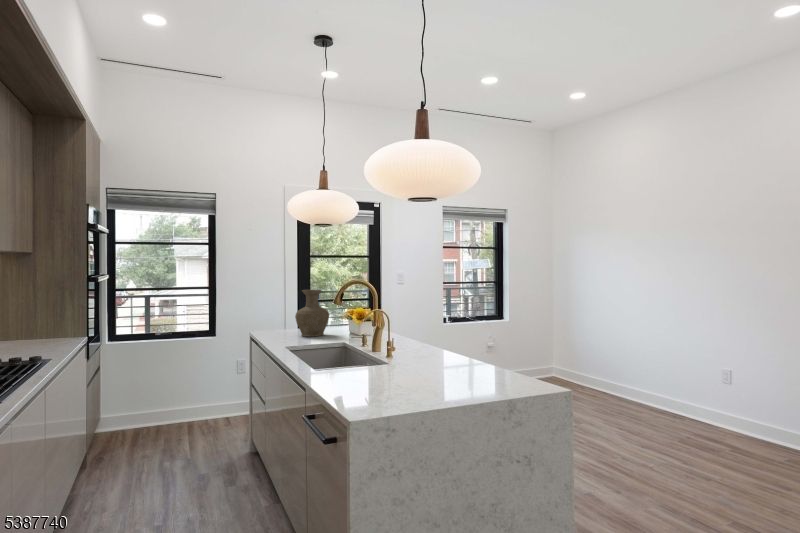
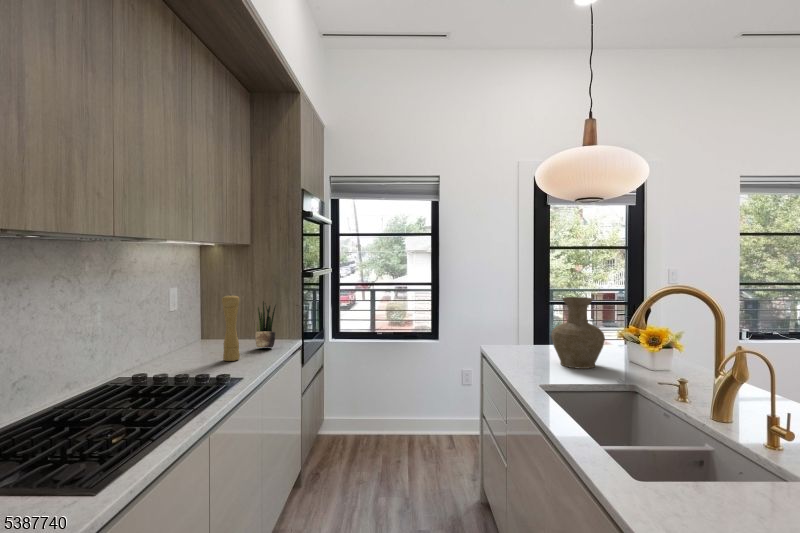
pepper mill: none [22,295,39,350] -> present [222,295,240,361]
potted plant: none [47,302,66,342] -> present [256,301,276,347]

